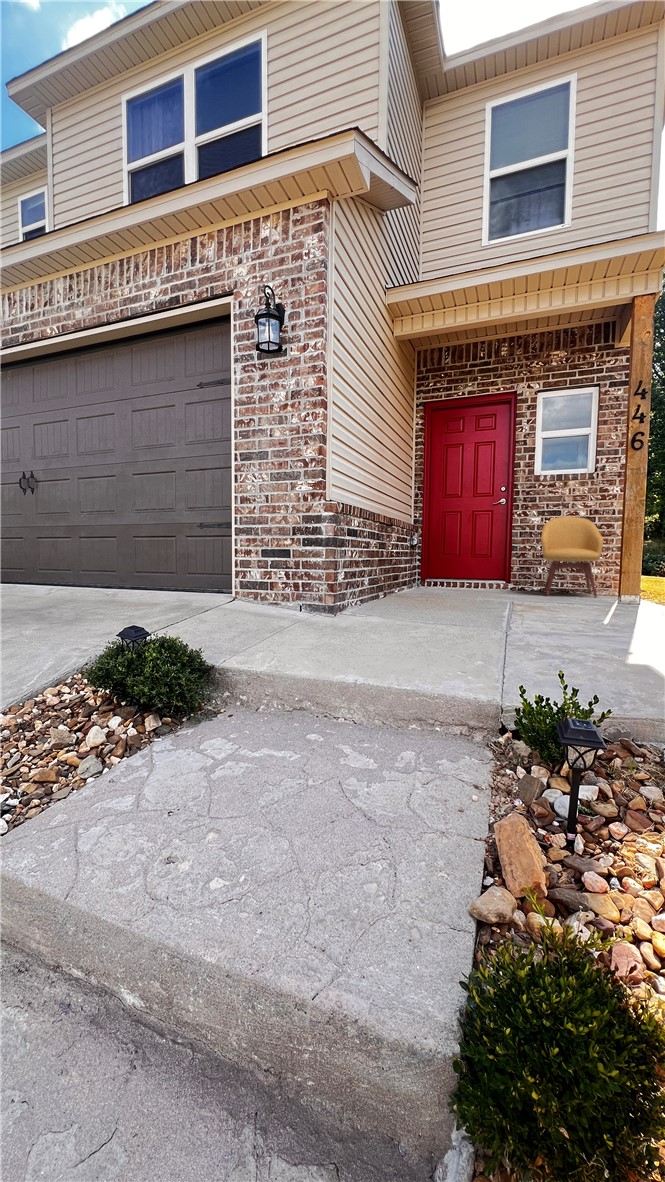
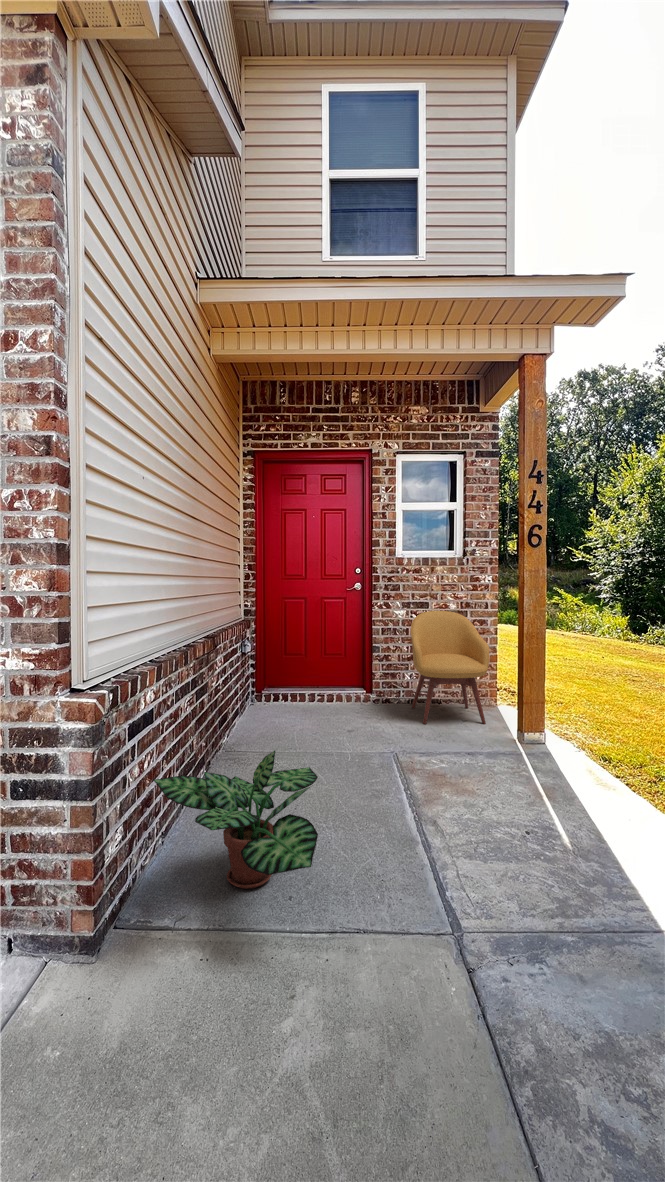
potted plant: none [358,546,445,614] -> present [153,751,318,889]

